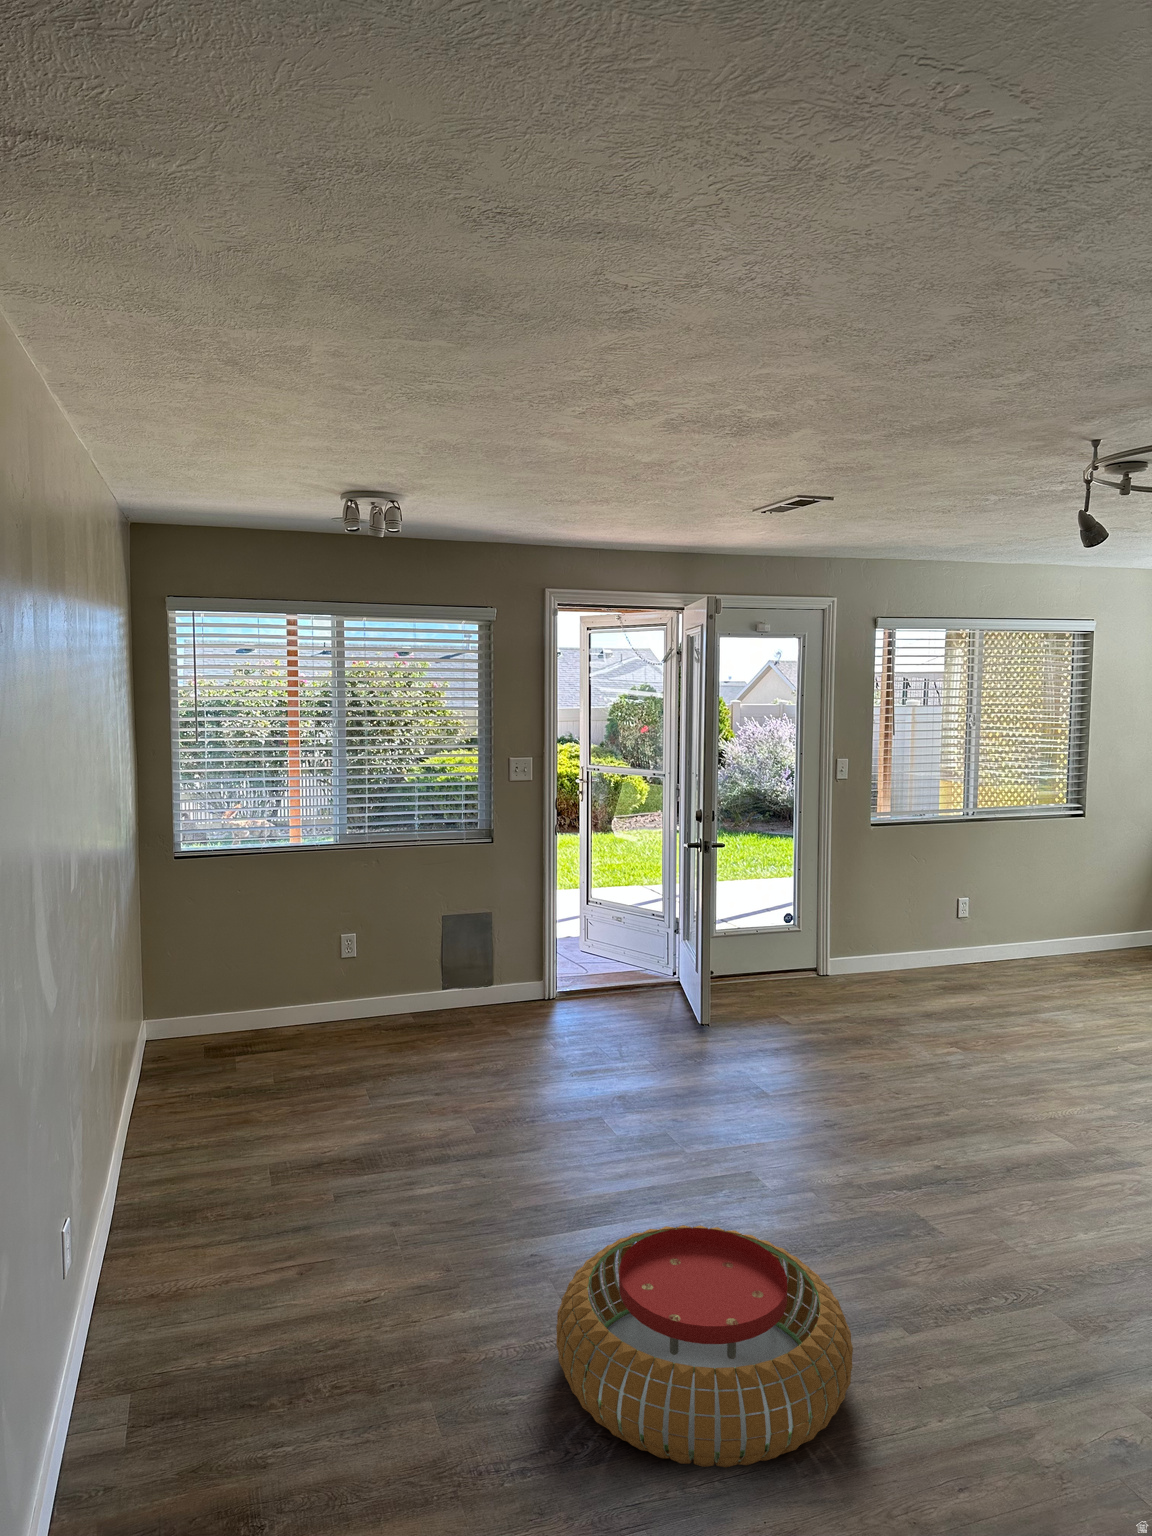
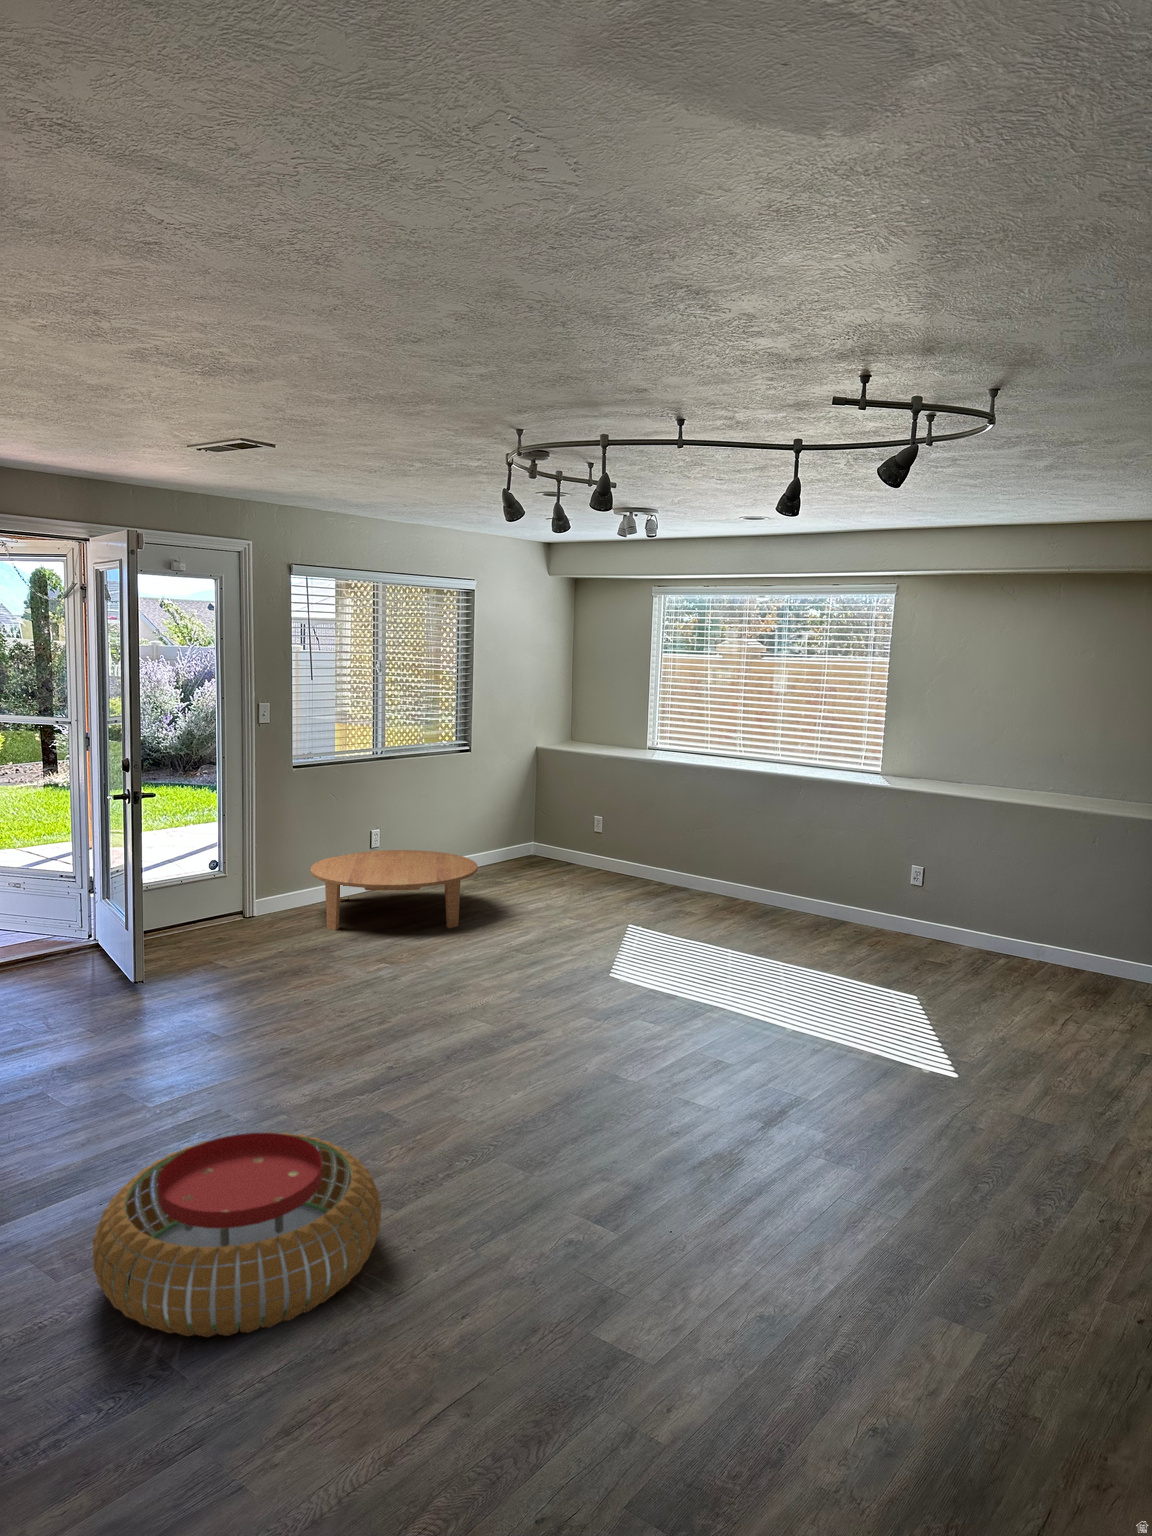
coffee table: none [888,921,1085,1024] -> present [311,850,478,930]

